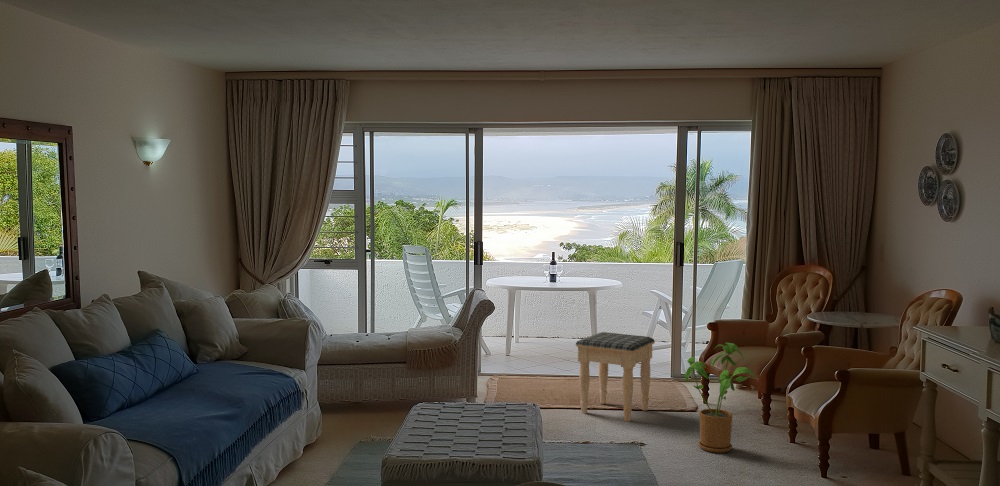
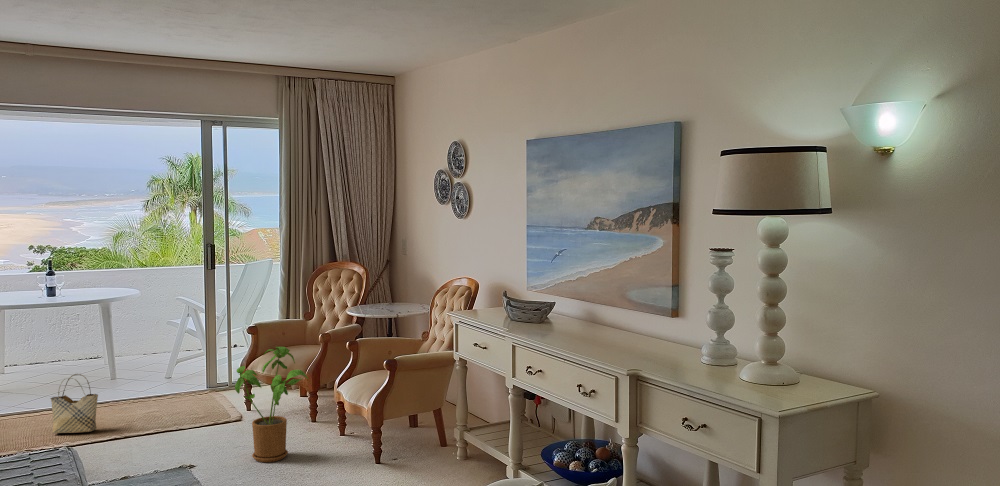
footstool: present [576,332,655,421] -> none [97,350,193,449]
woven basket: none [543,347,578,398] -> present [51,374,98,433]

